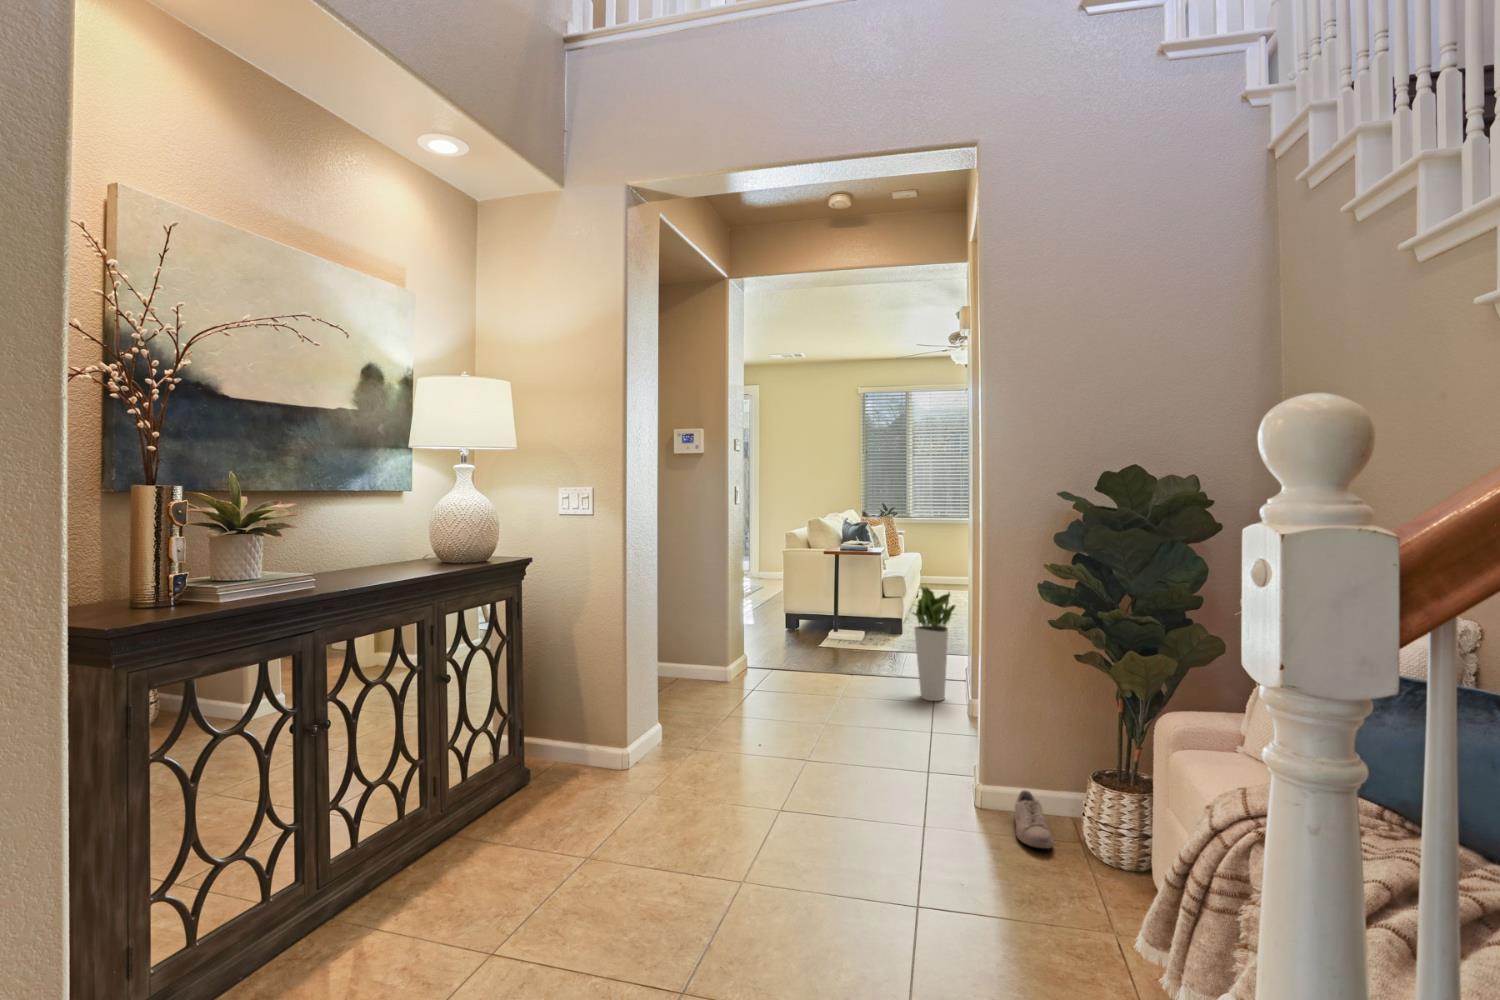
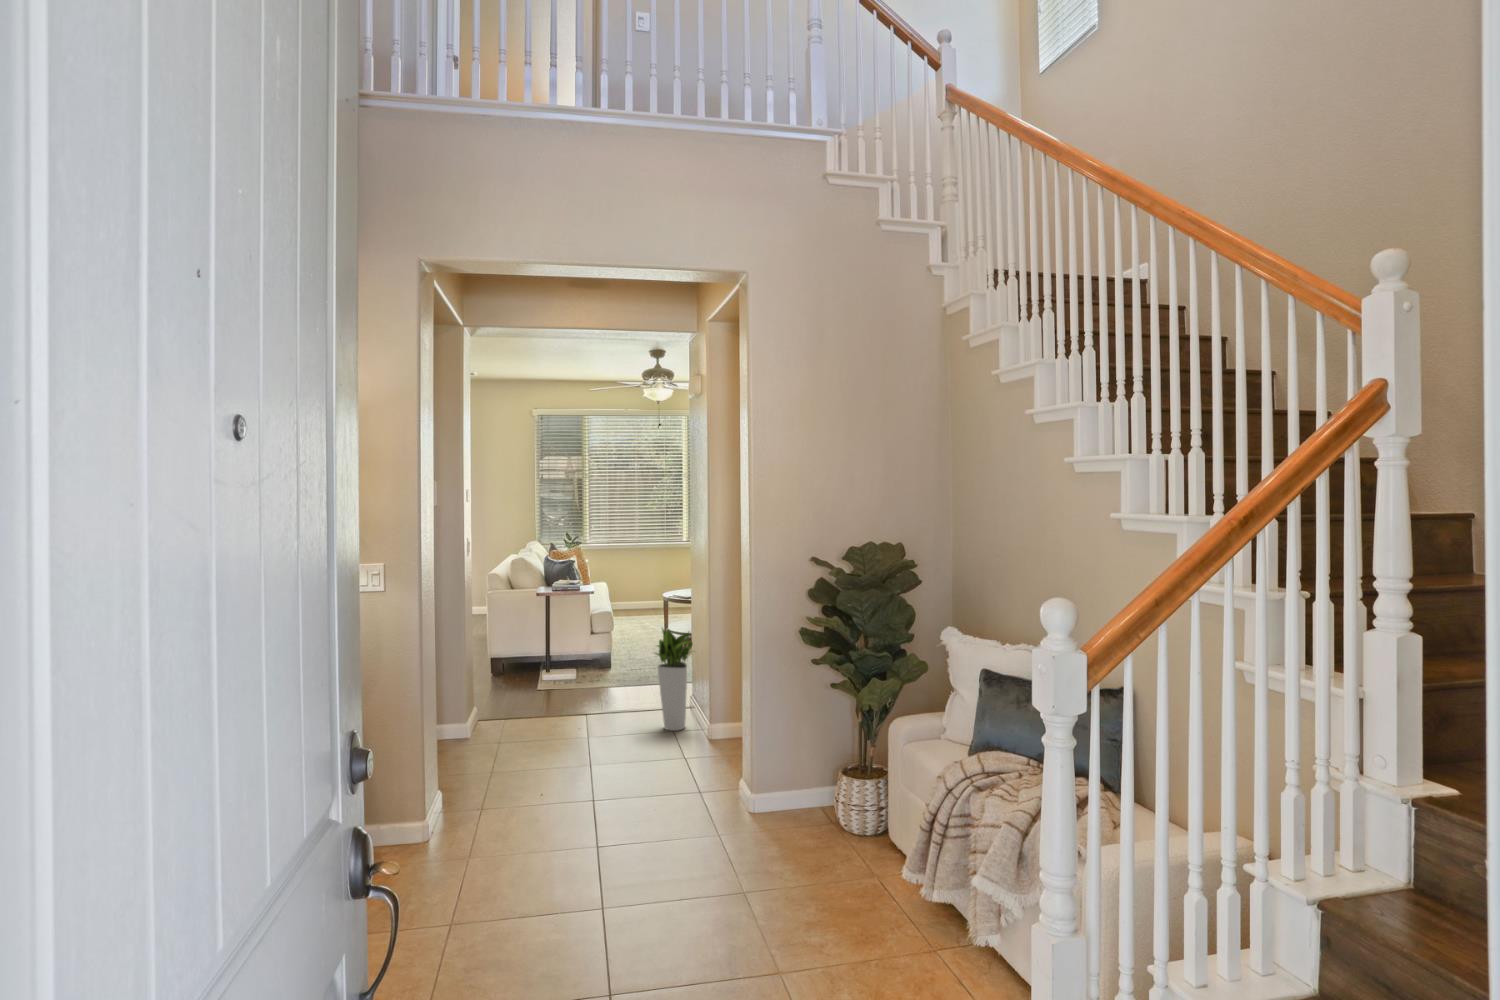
shoe: present [1015,790,1053,849] -> none [783,792,818,833]

